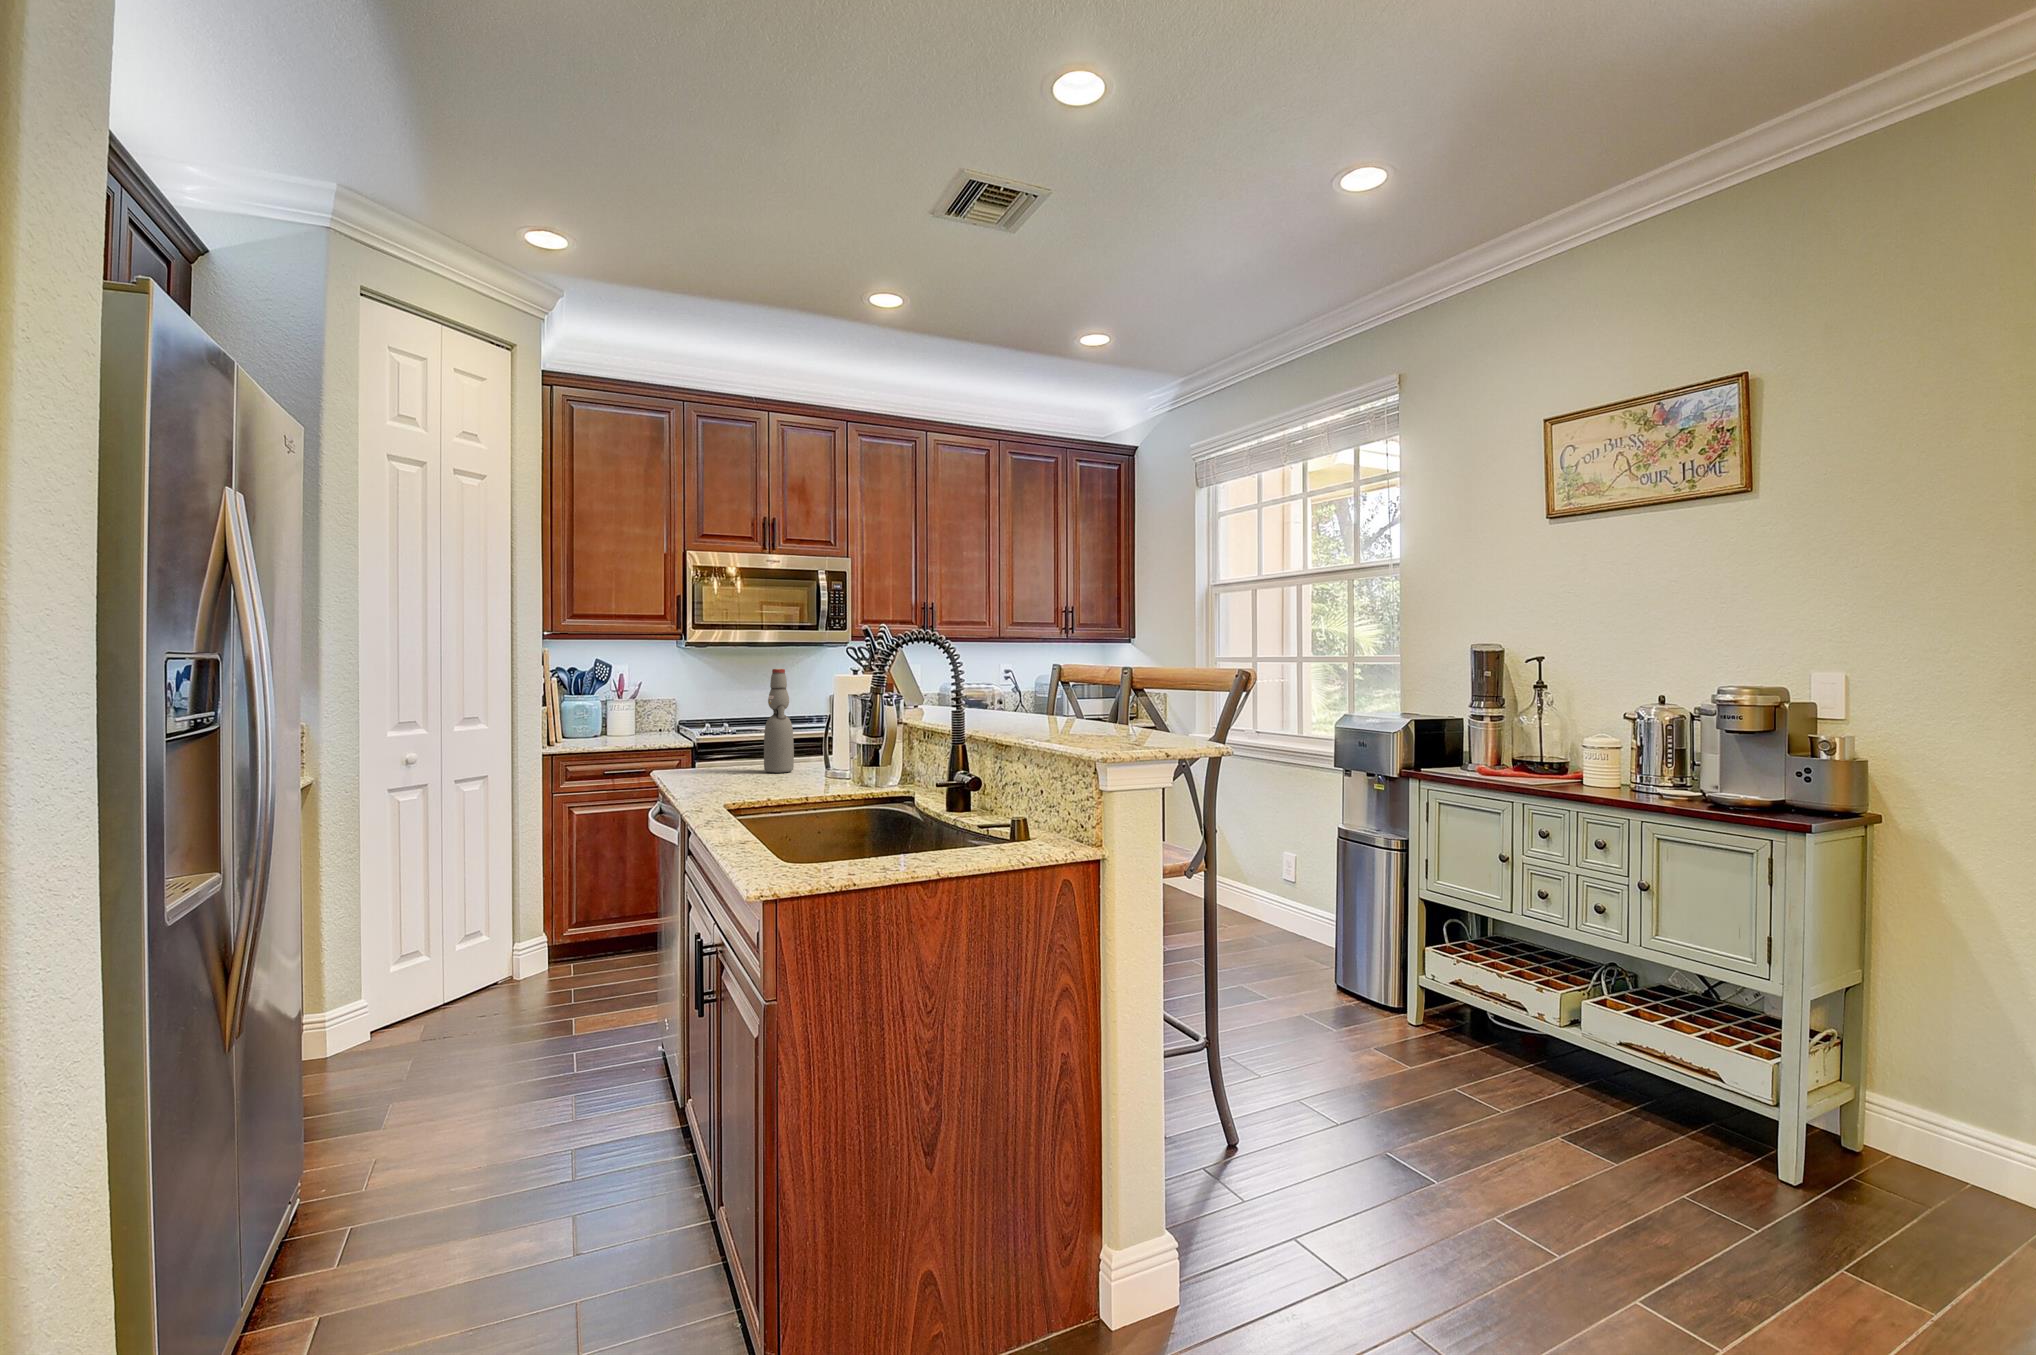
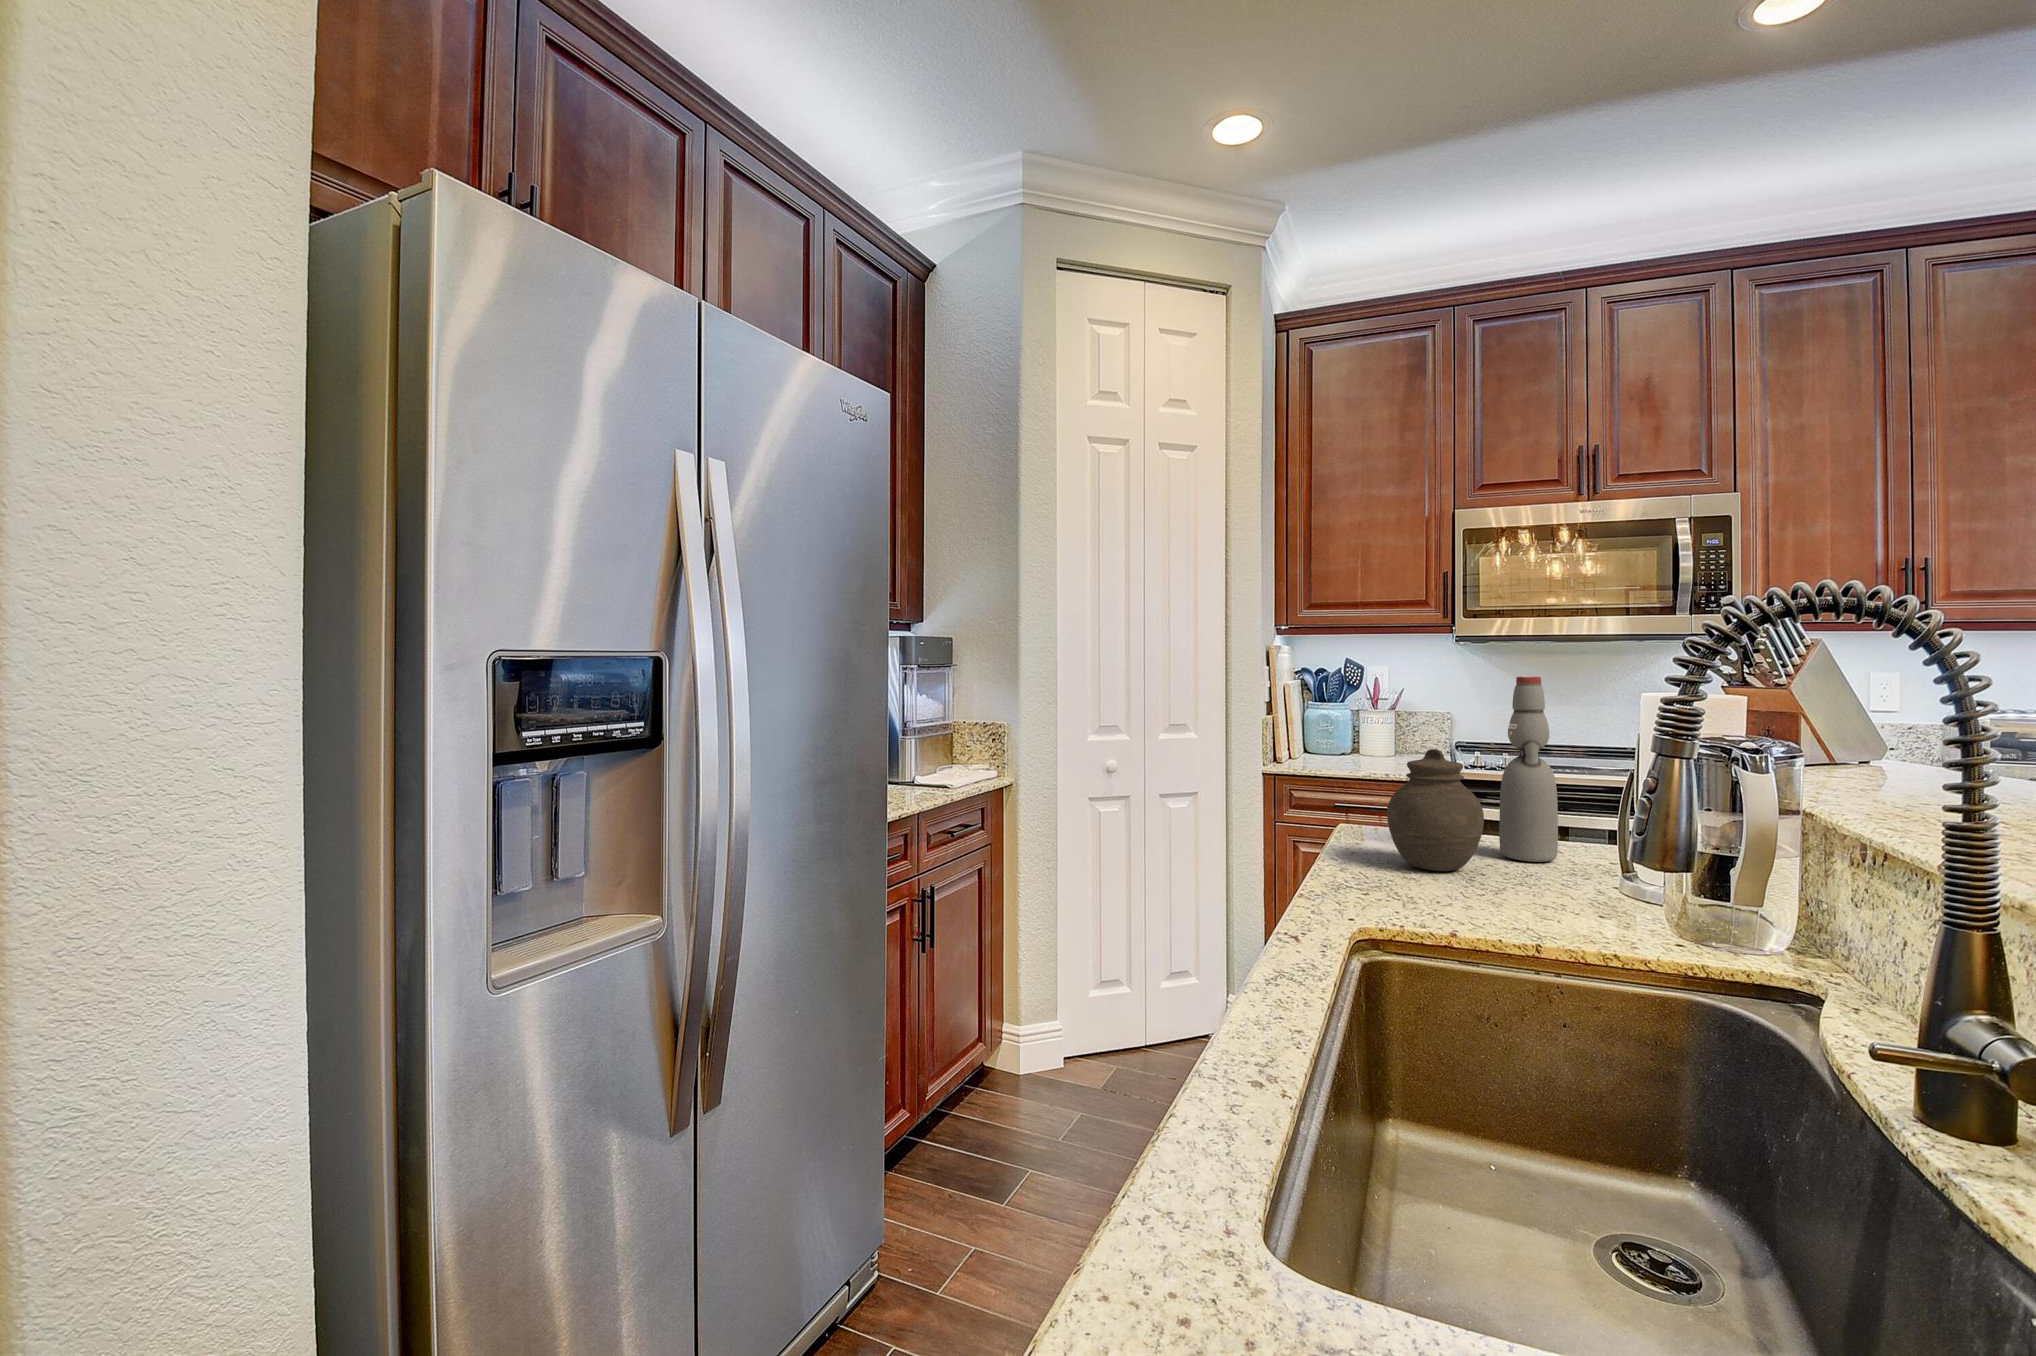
jar: none [710,711,763,781] -> present [1387,749,1484,871]

